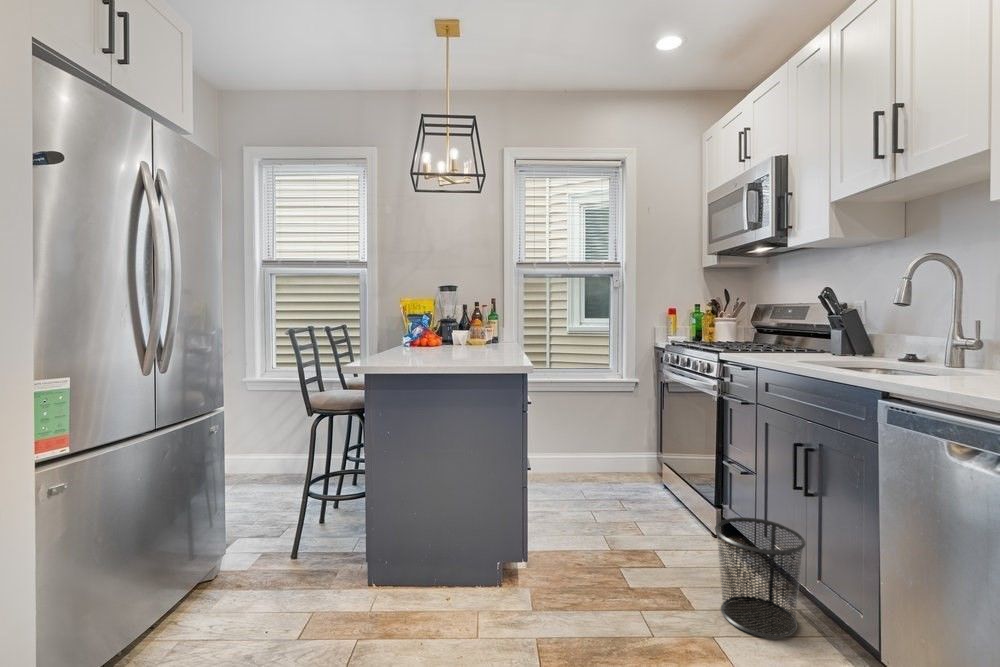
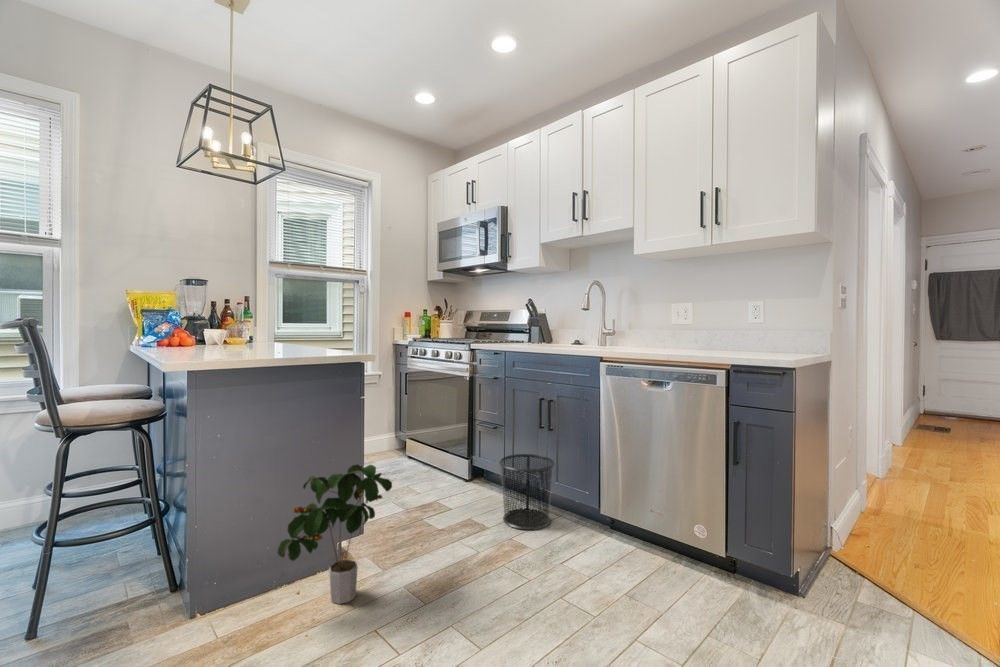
potted plant: none [410,490,538,636] -> present [278,465,392,604]

